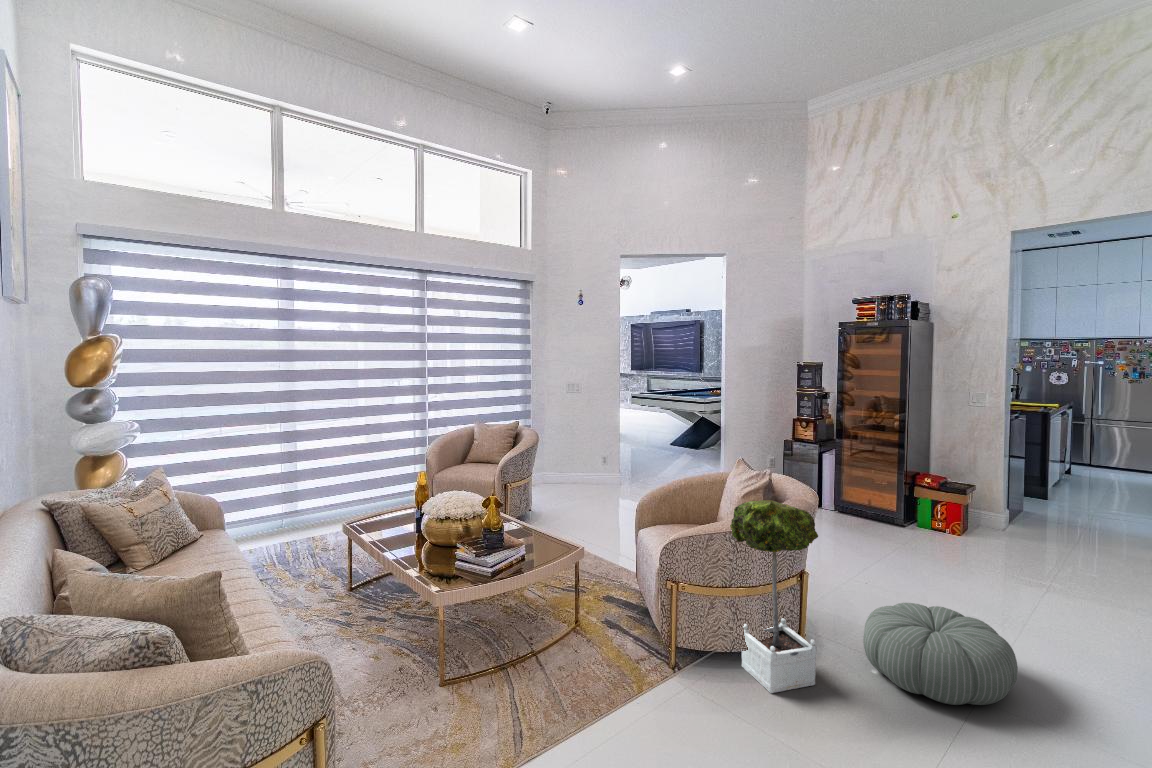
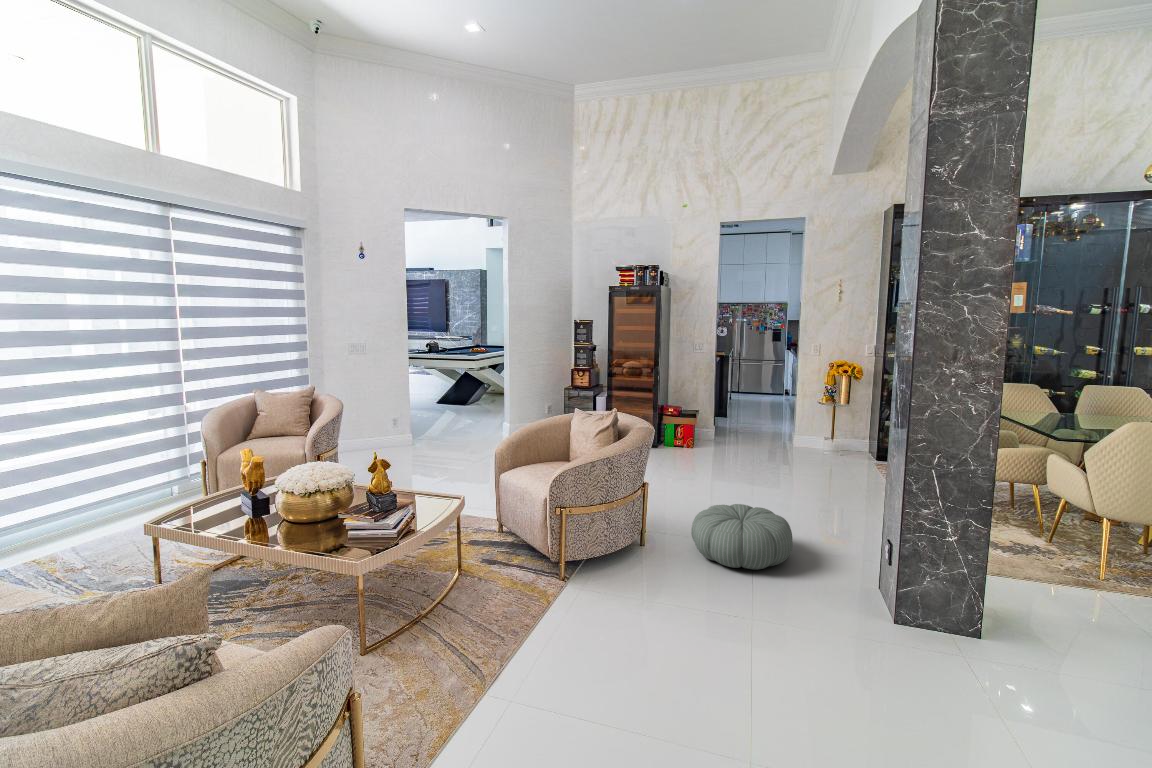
potted tree: present [730,500,818,693] -> none [606,435,676,591]

